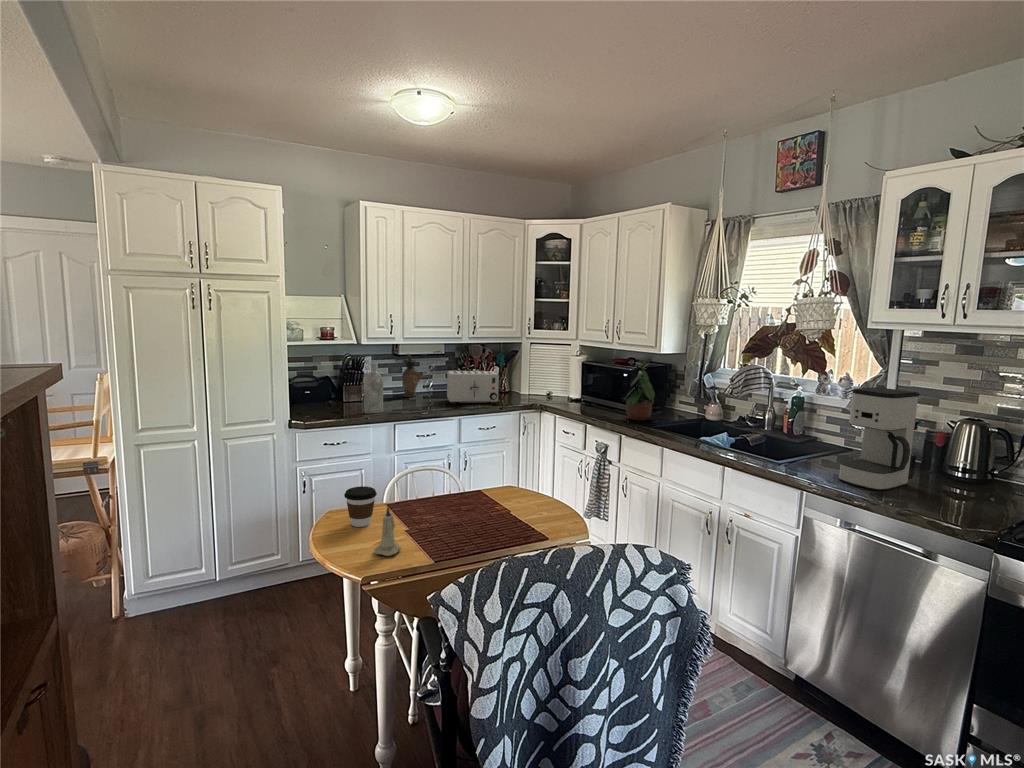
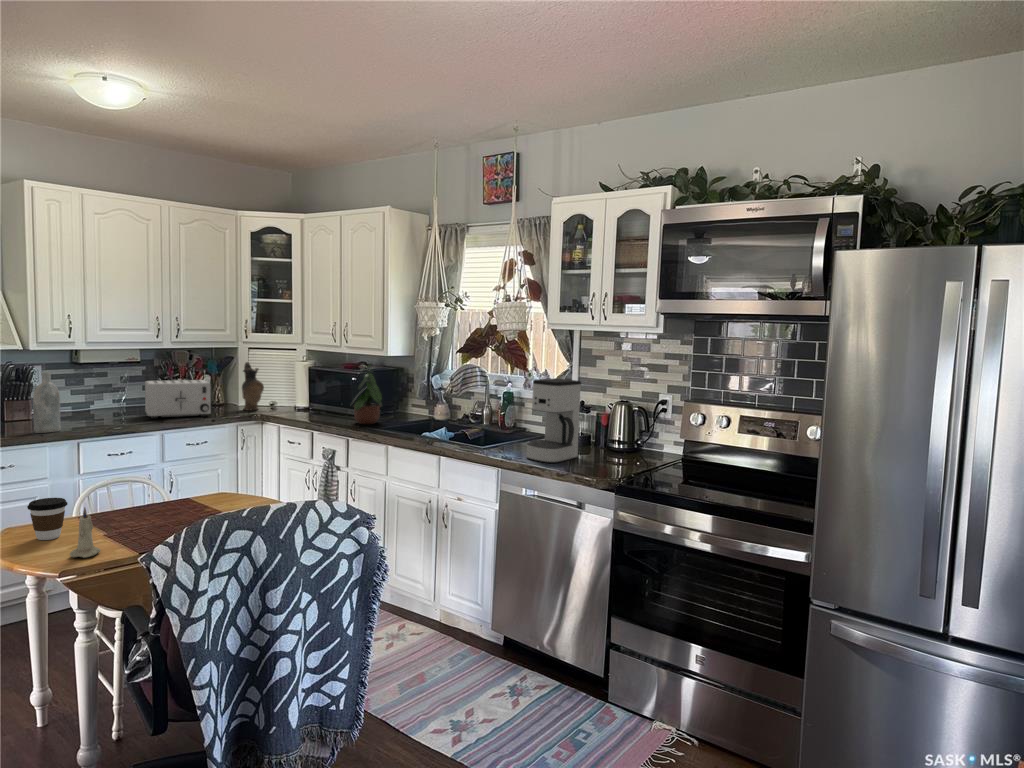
ceramic pitcher: present [402,353,421,397] -> present [242,362,264,410]

